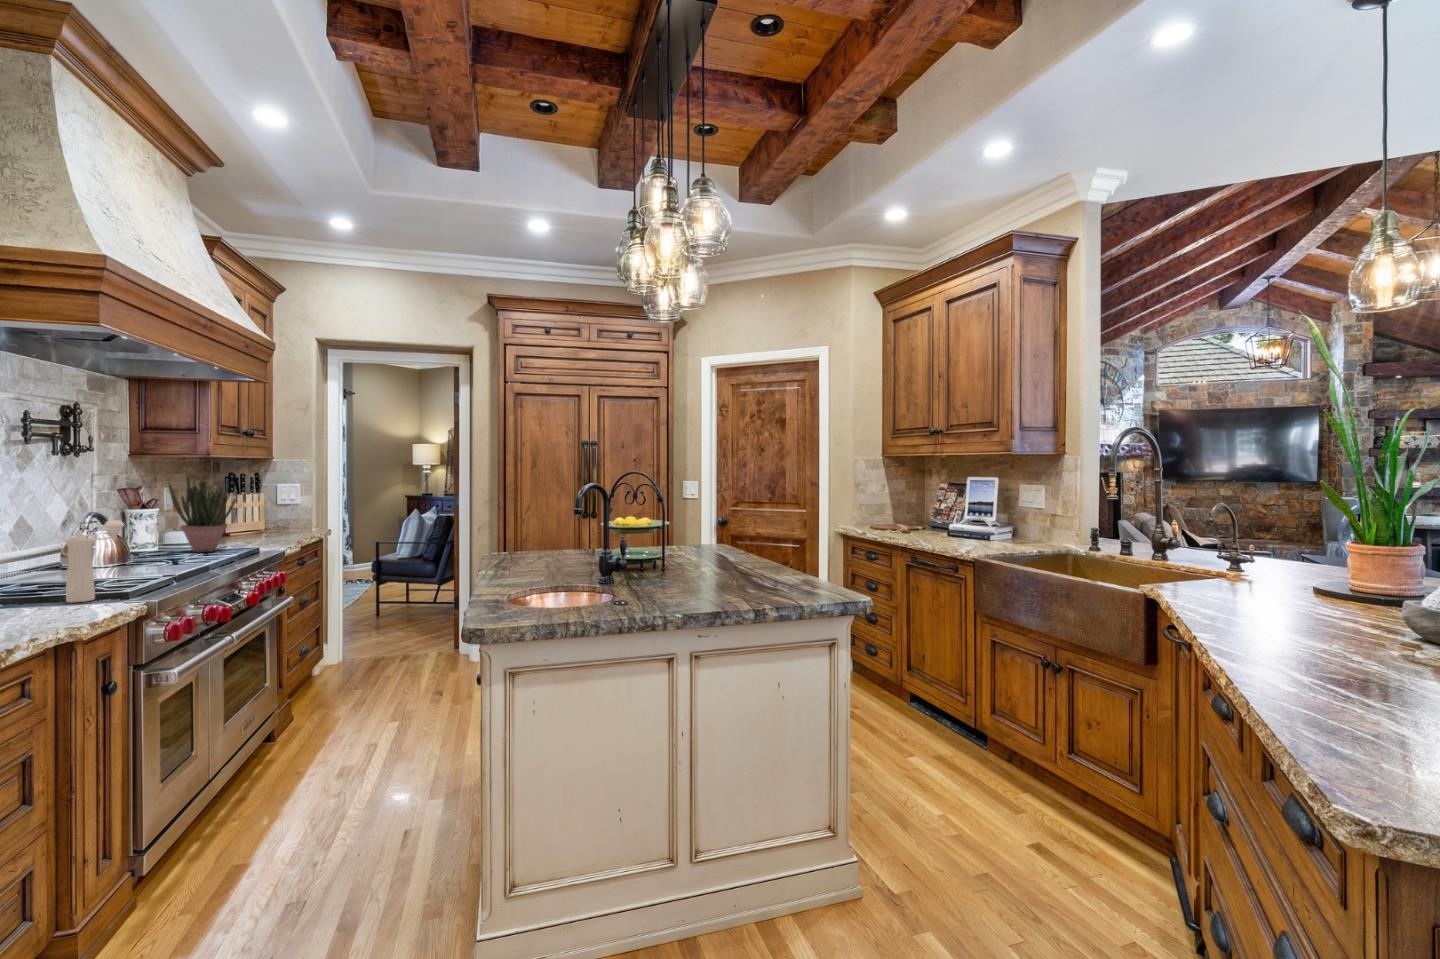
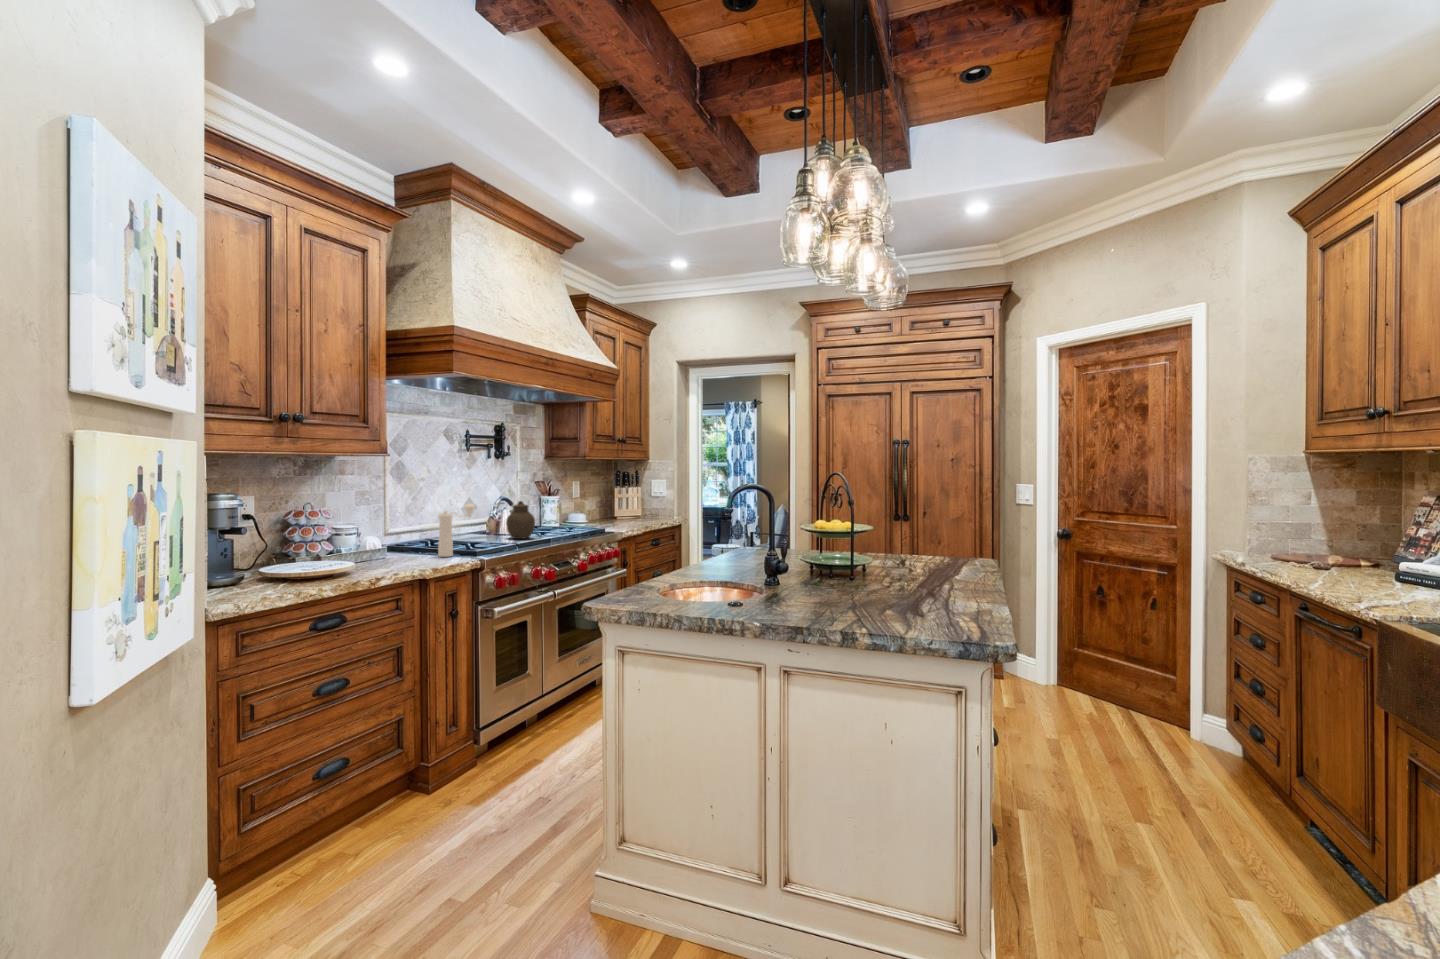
potted plant: present [168,476,236,552] -> none [553,472,593,530]
jar: none [122,515,173,569] -> present [506,501,535,539]

